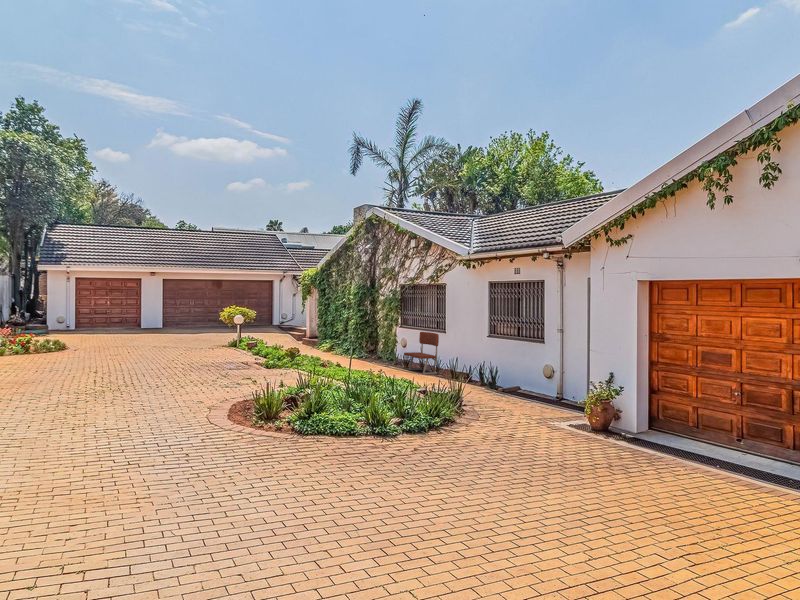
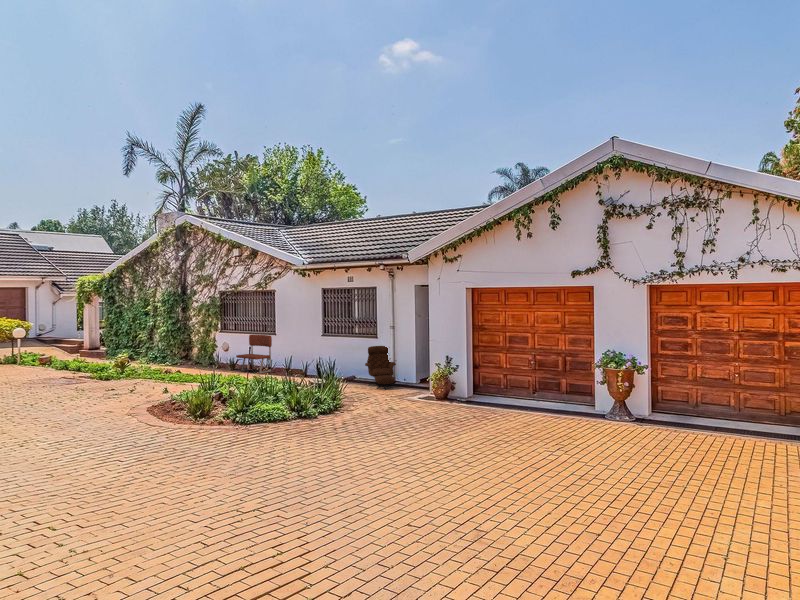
lounge chair: none [521,353,561,409] -> present [365,346,396,389]

